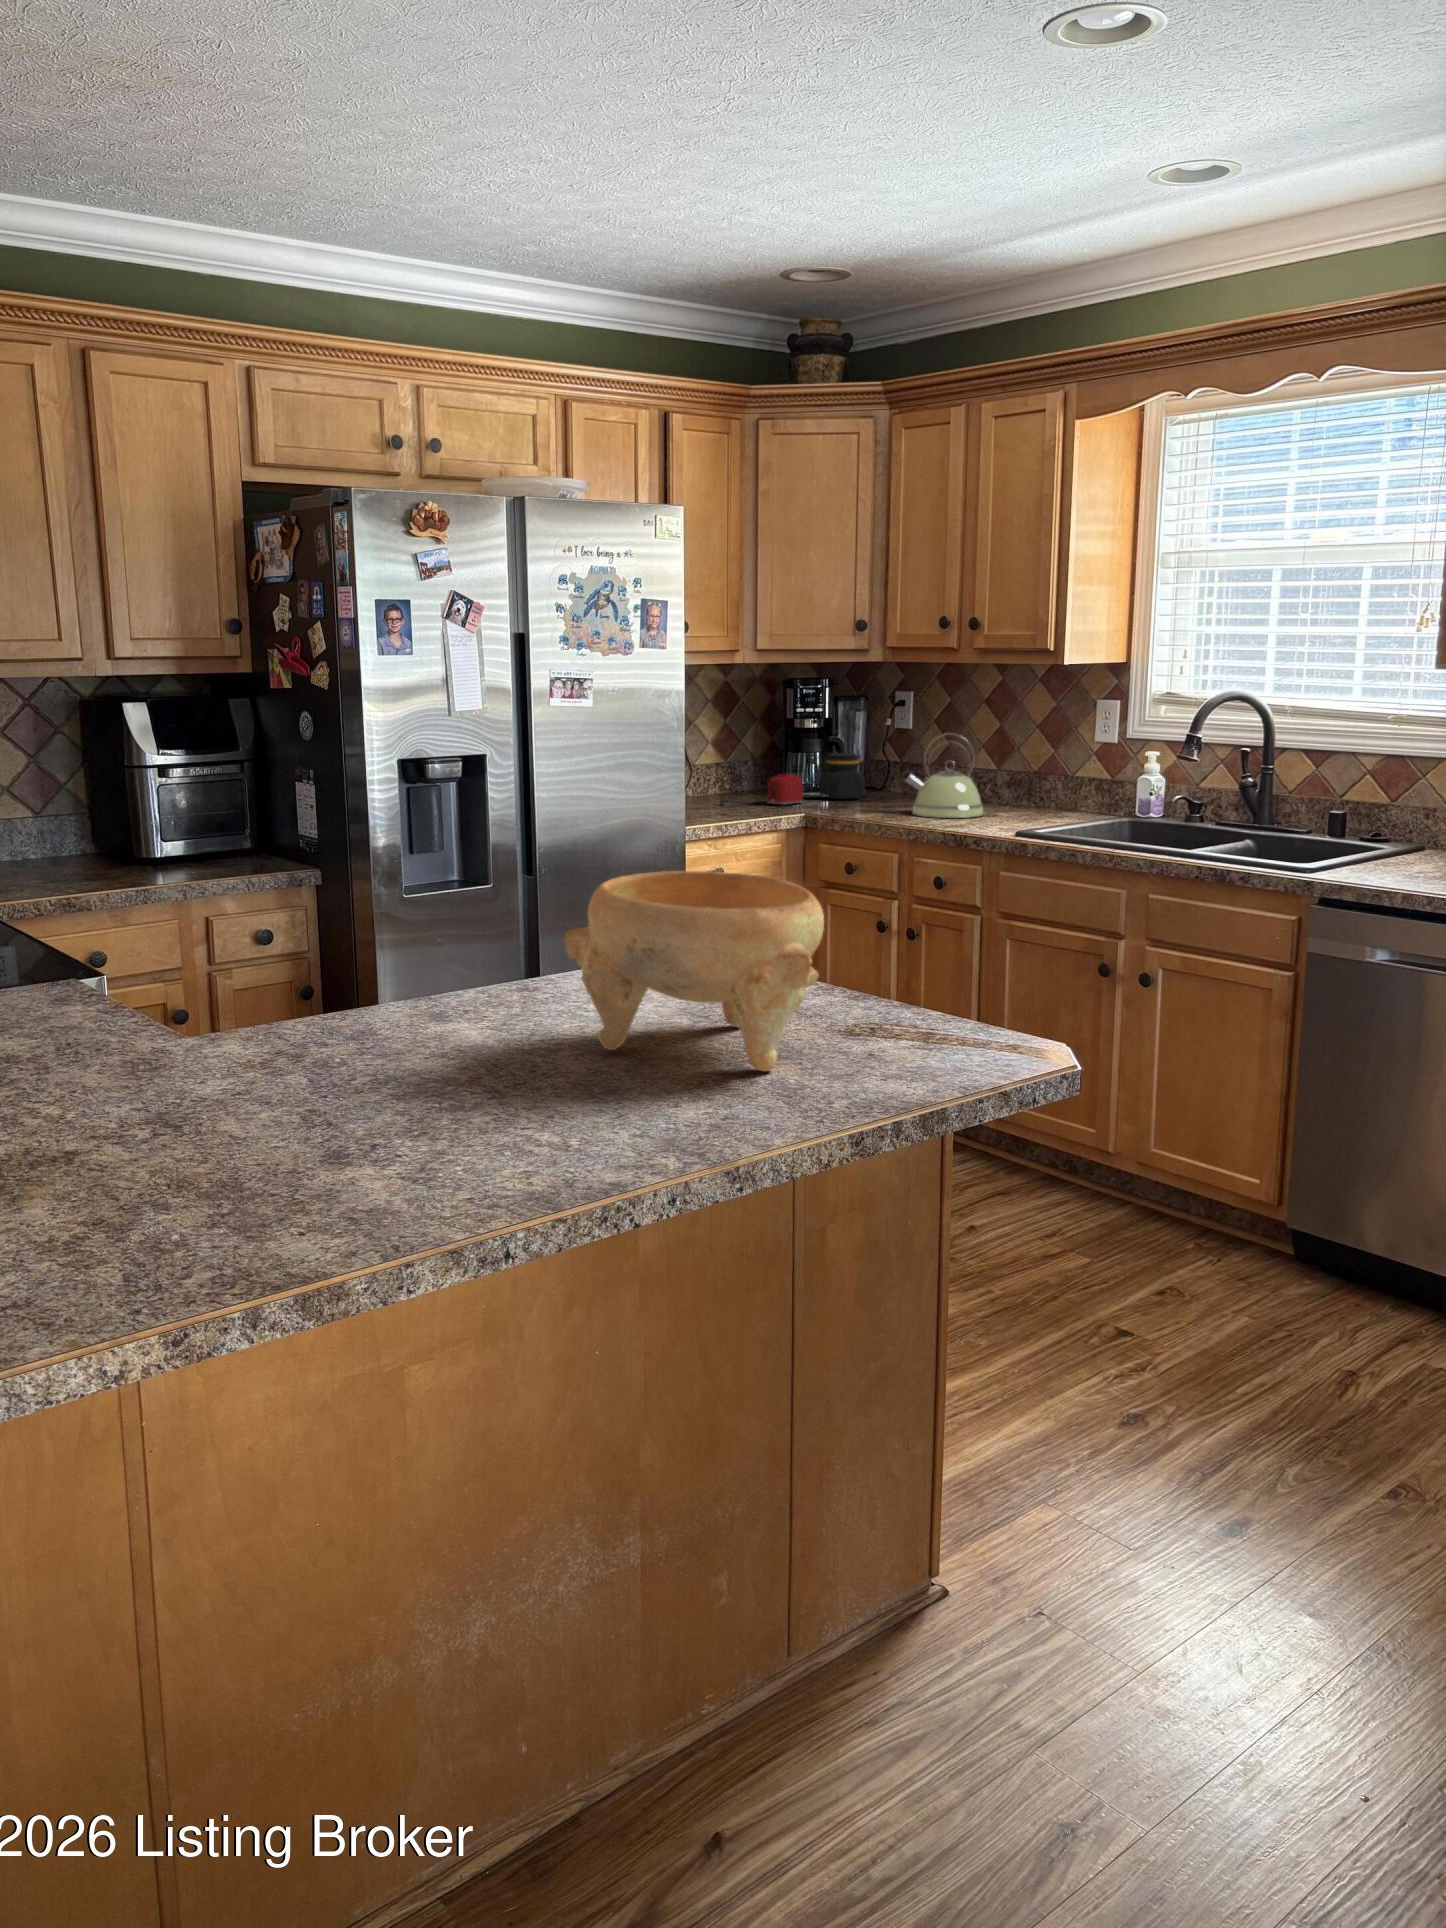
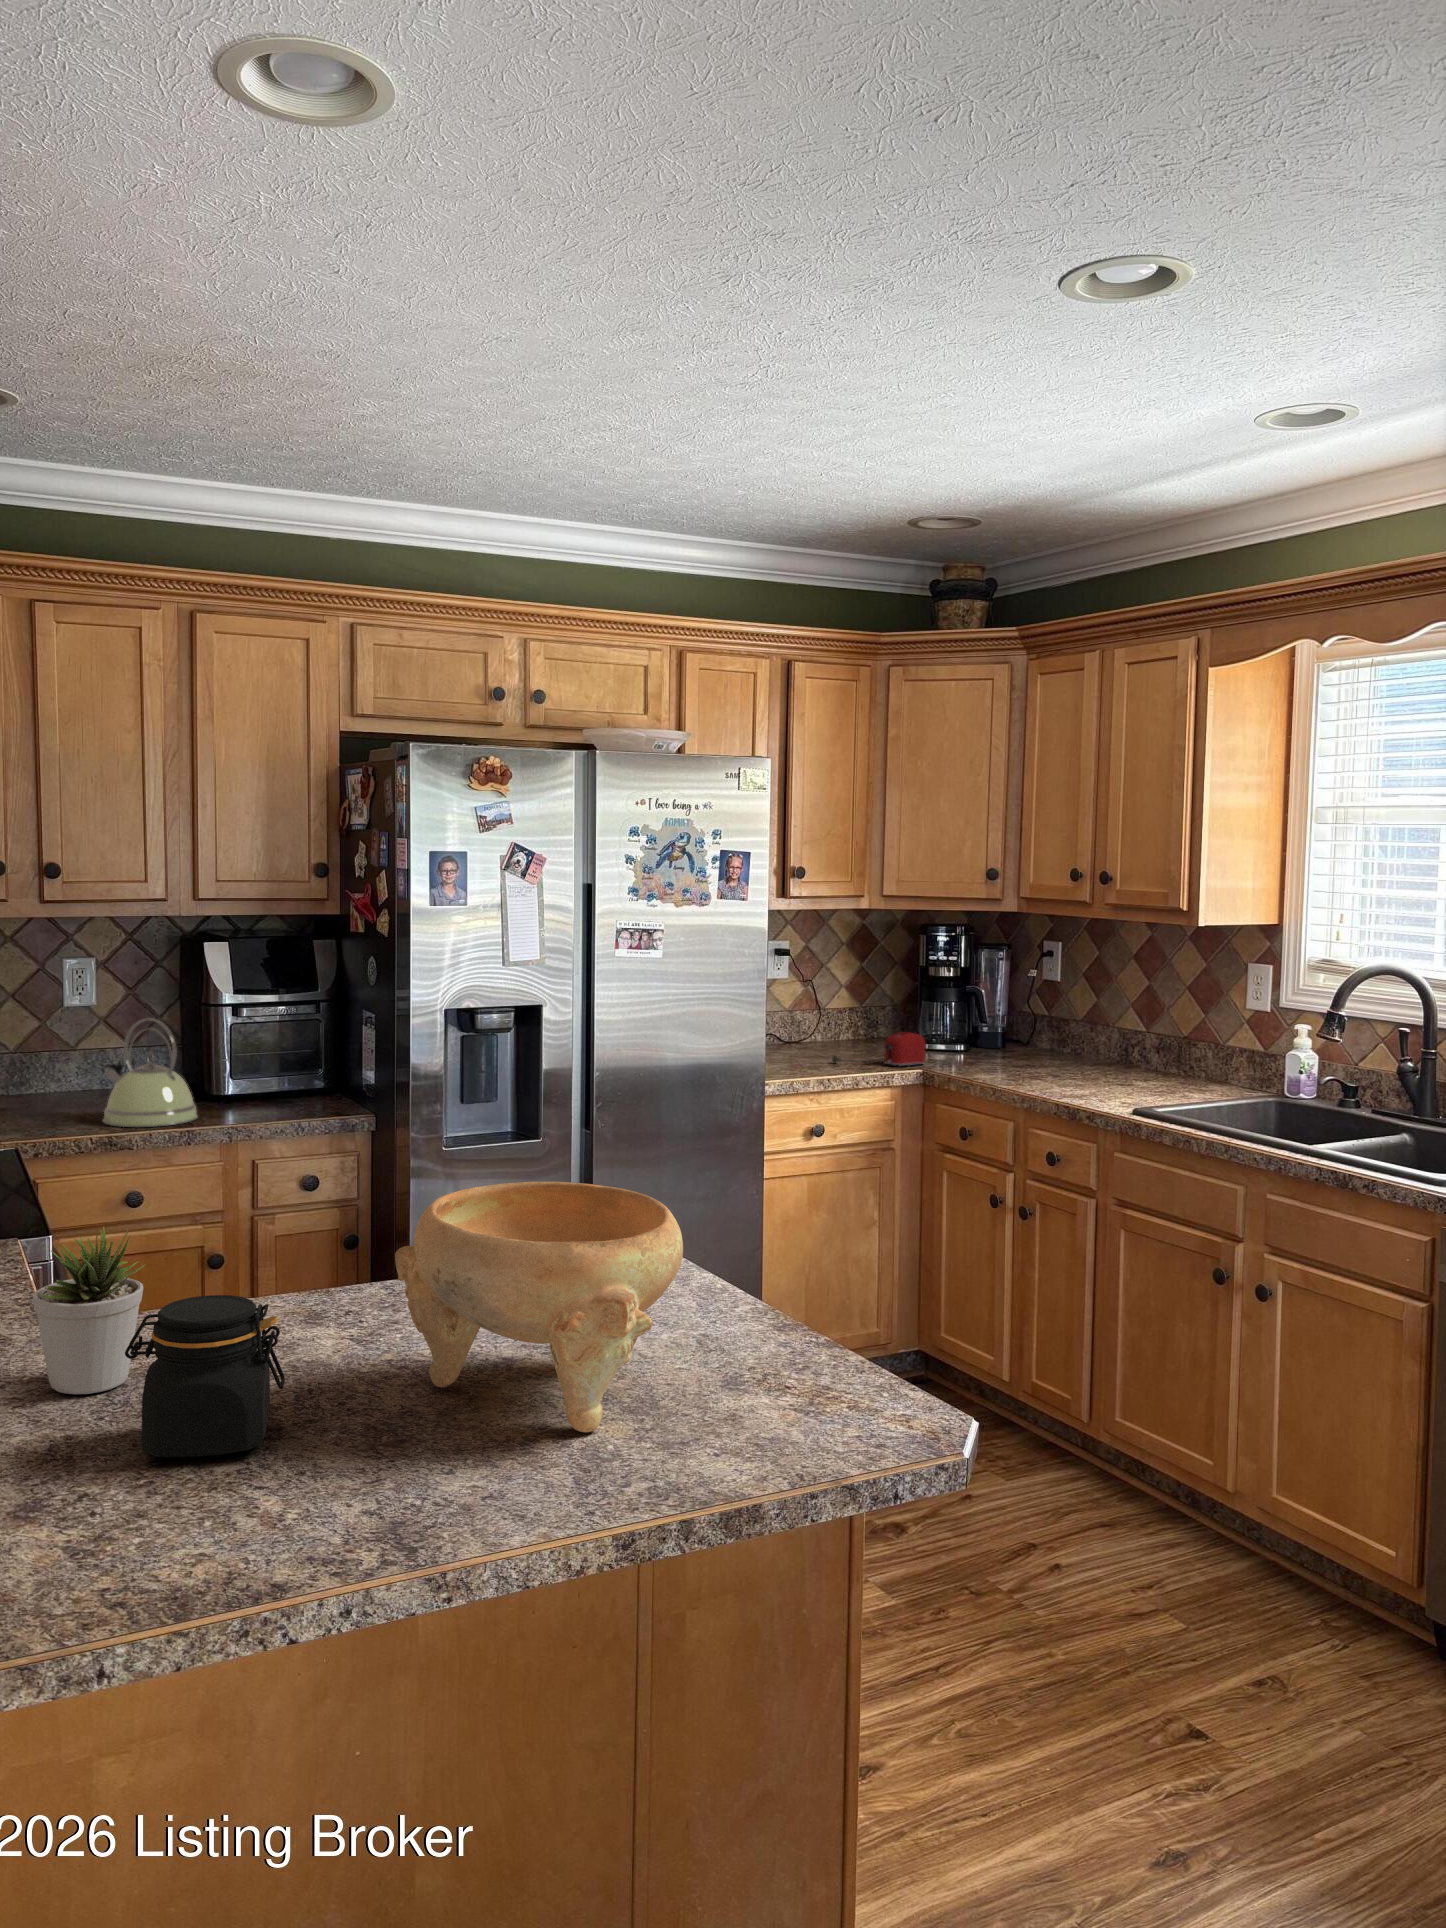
kettle: present [904,733,984,818] -> present [103,1018,198,1127]
jar: present [819,753,865,799] -> present [125,1295,285,1457]
potted plant: none [231,924,330,1076] -> present [33,1227,146,1394]

